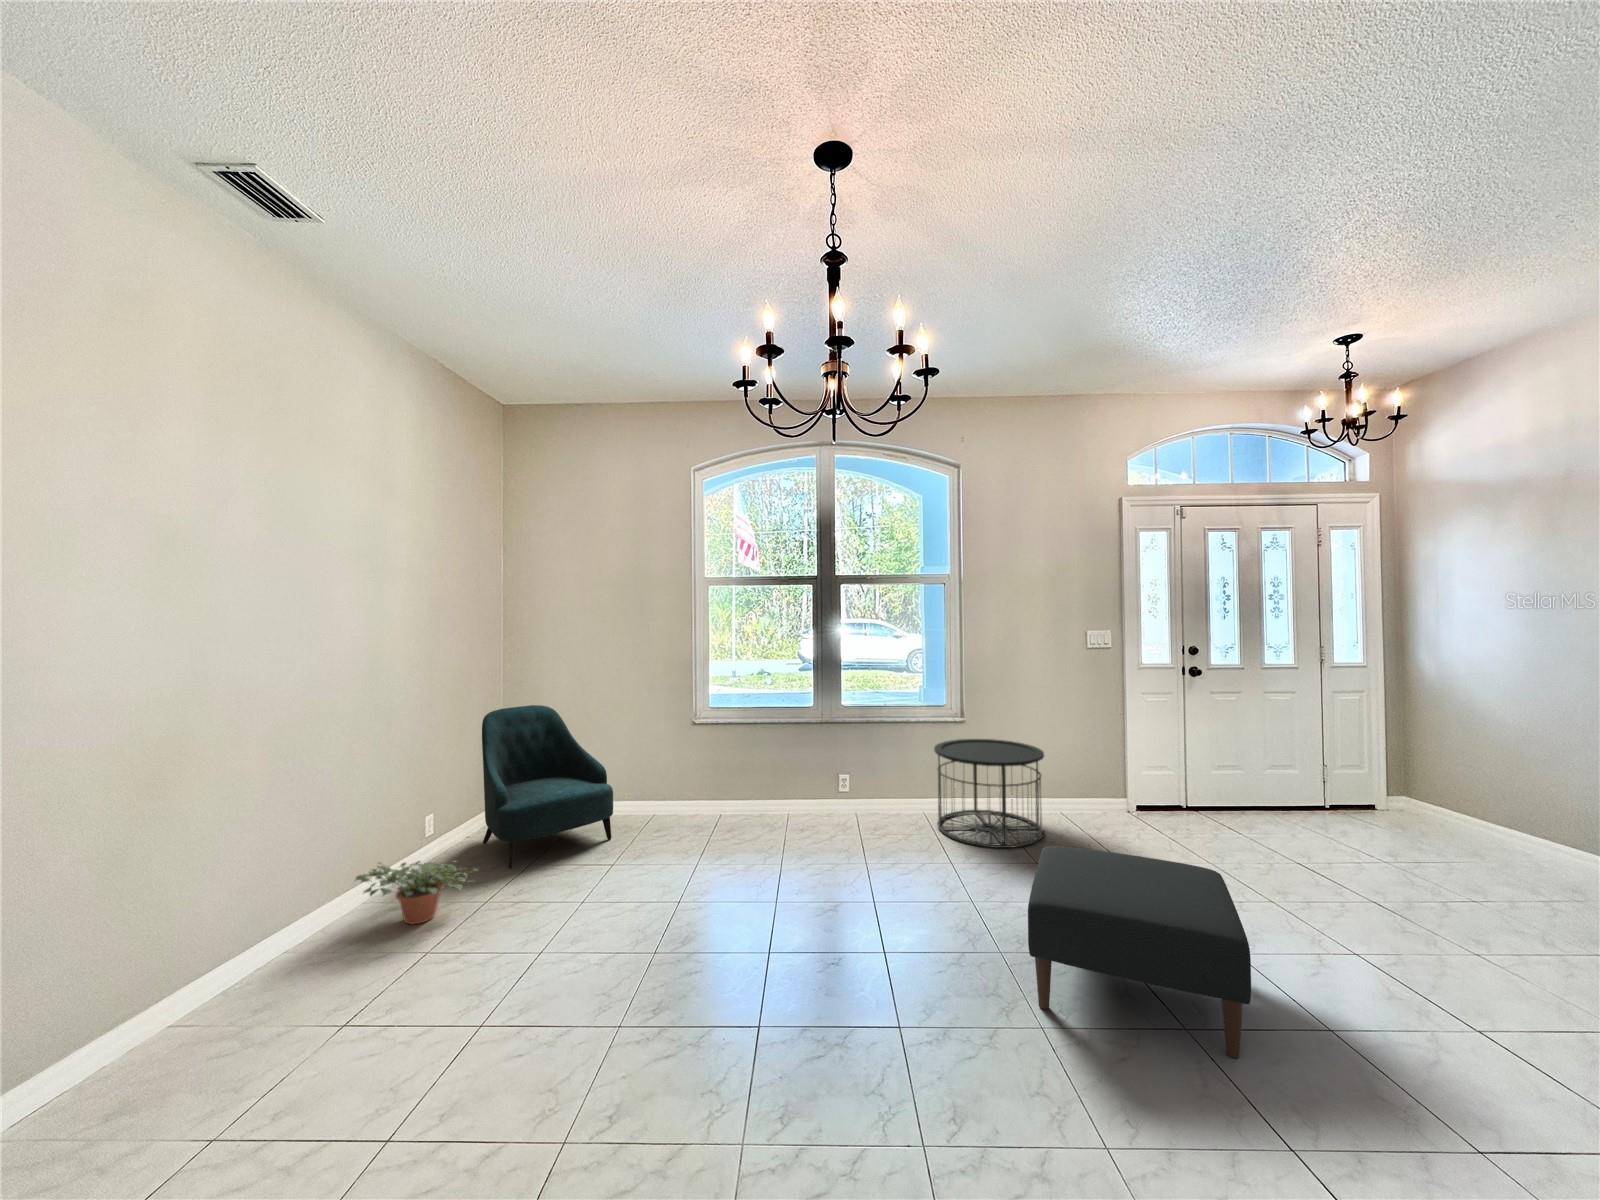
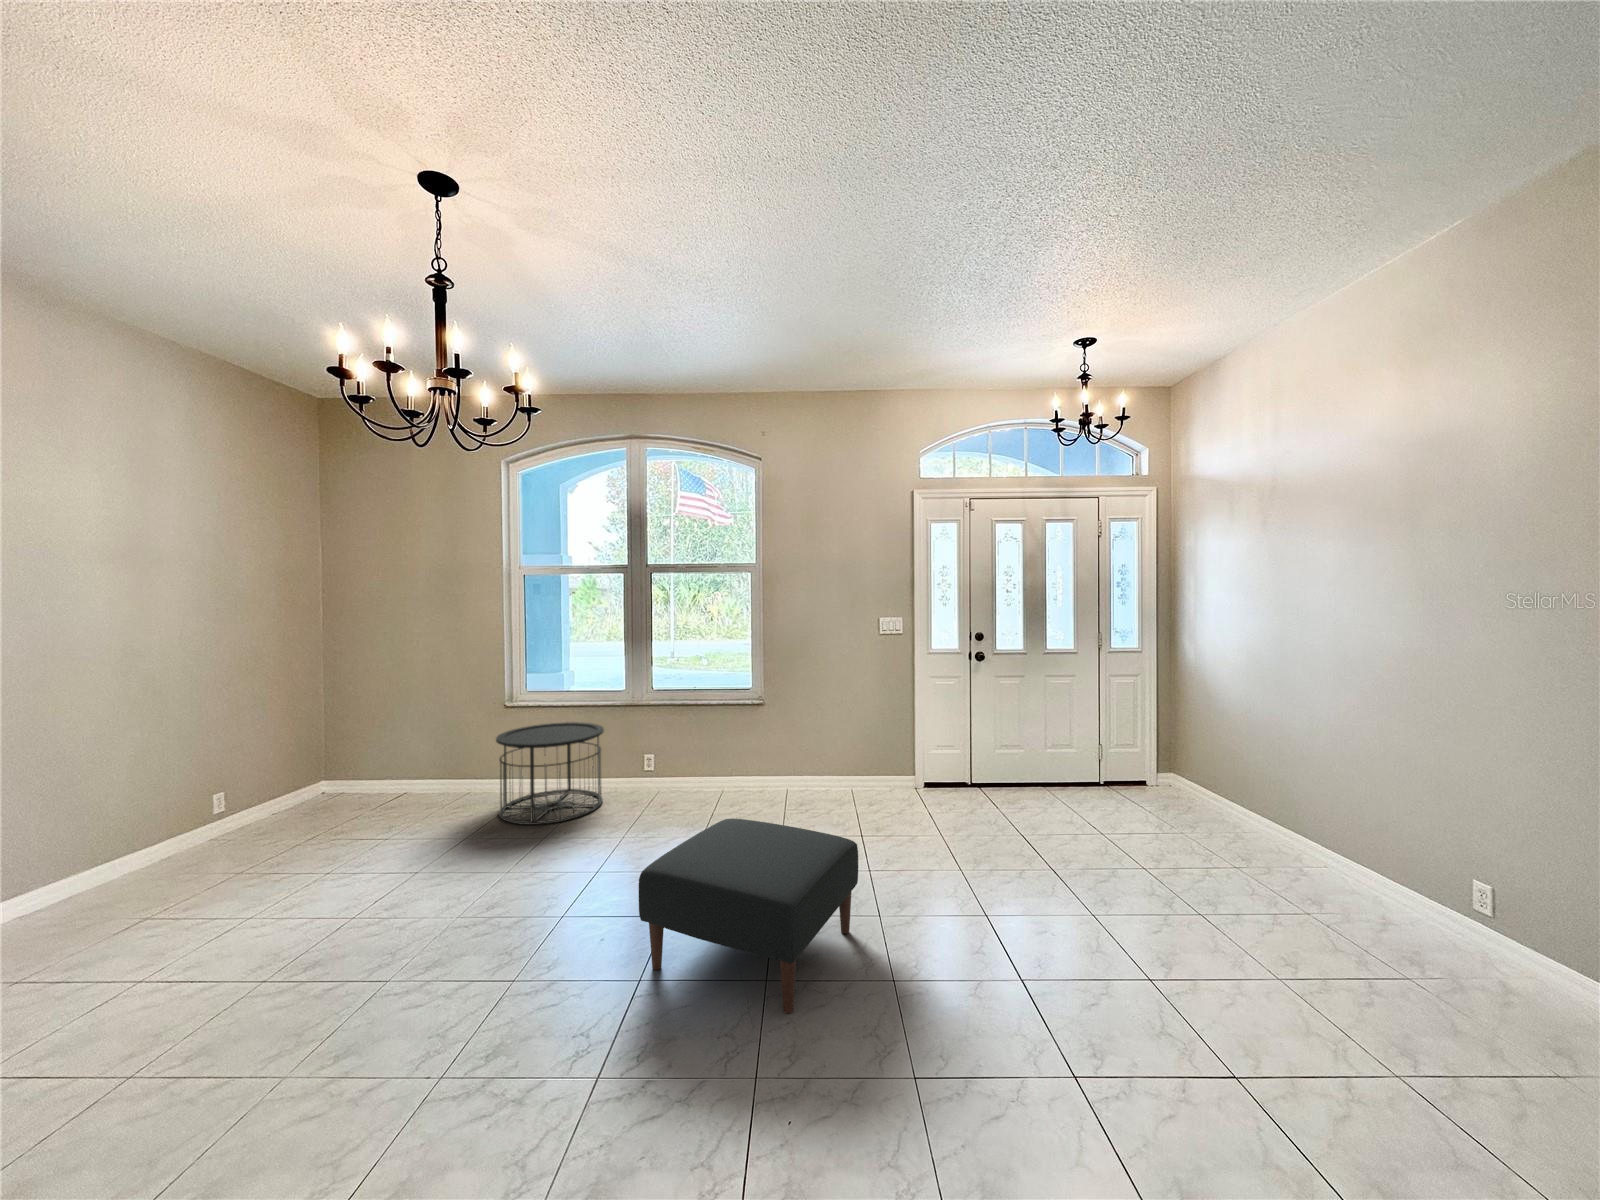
armchair: present [482,705,613,868] -> none [273,688,409,842]
side table: present [934,739,1044,848] -> present [496,722,604,825]
potted plant: present [356,861,478,924] -> none [74,834,227,894]

